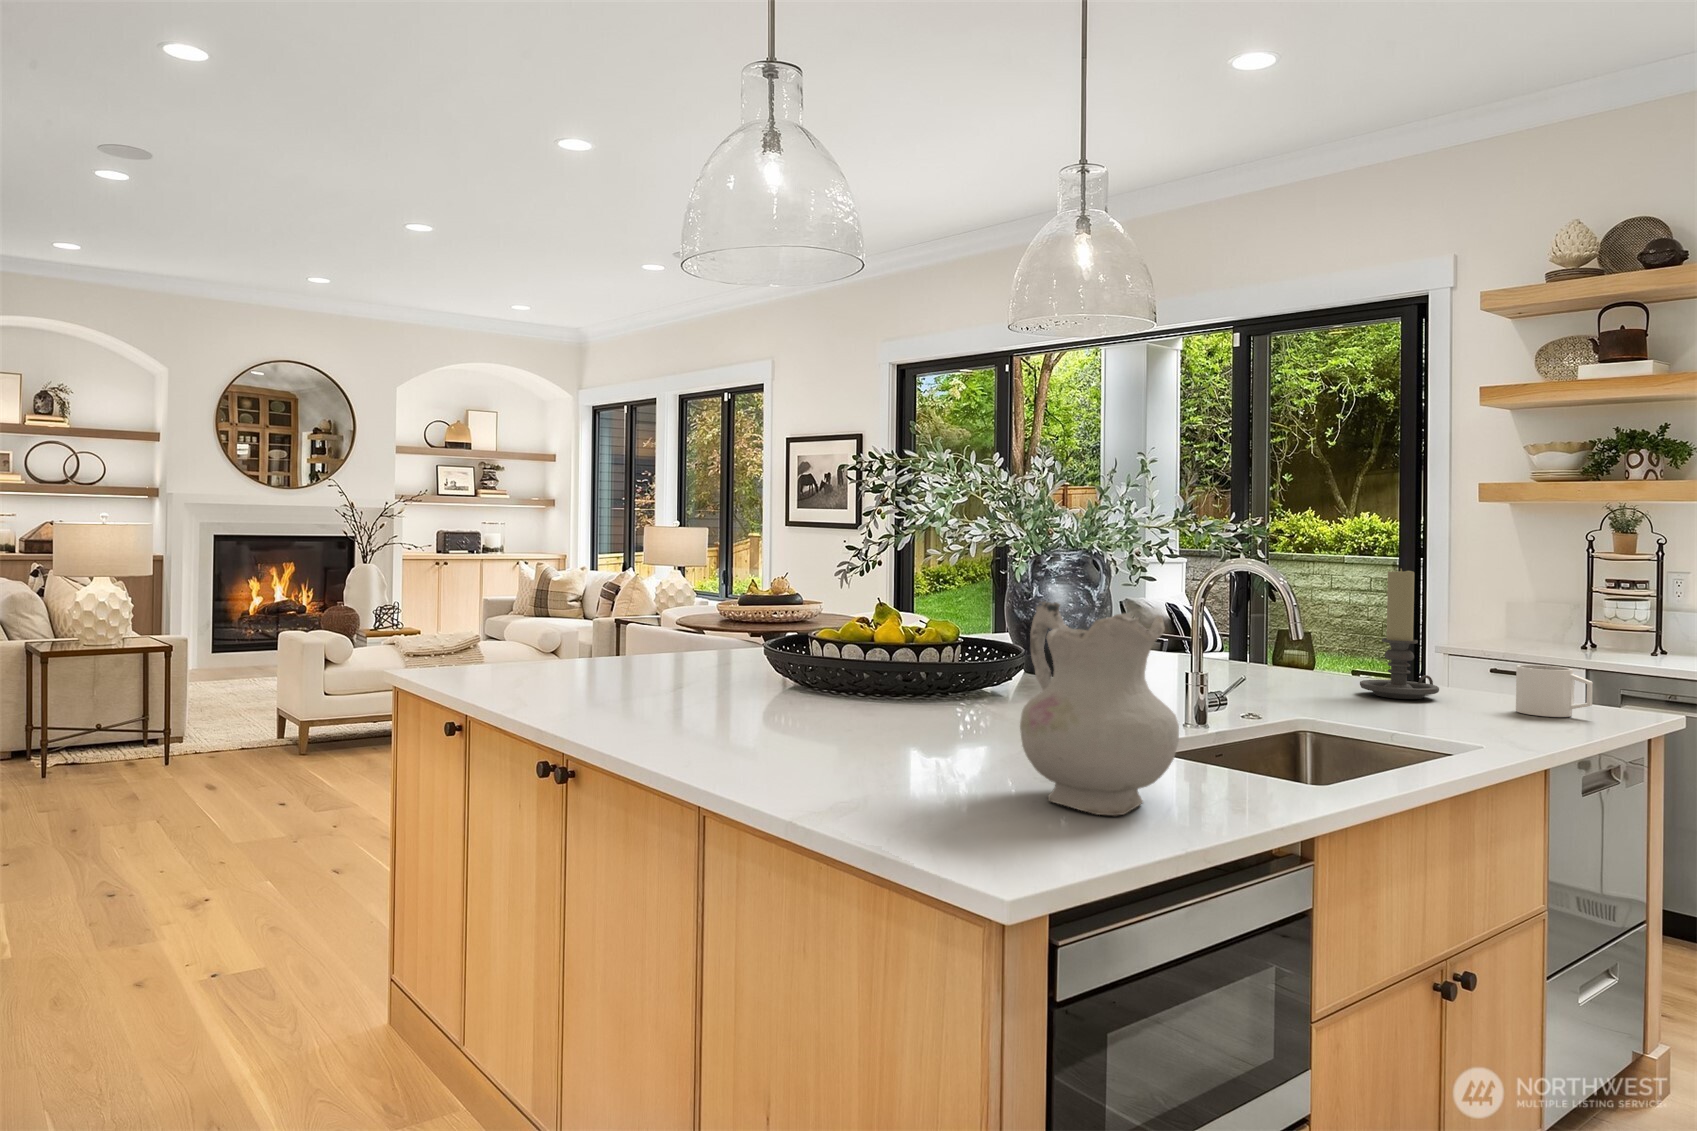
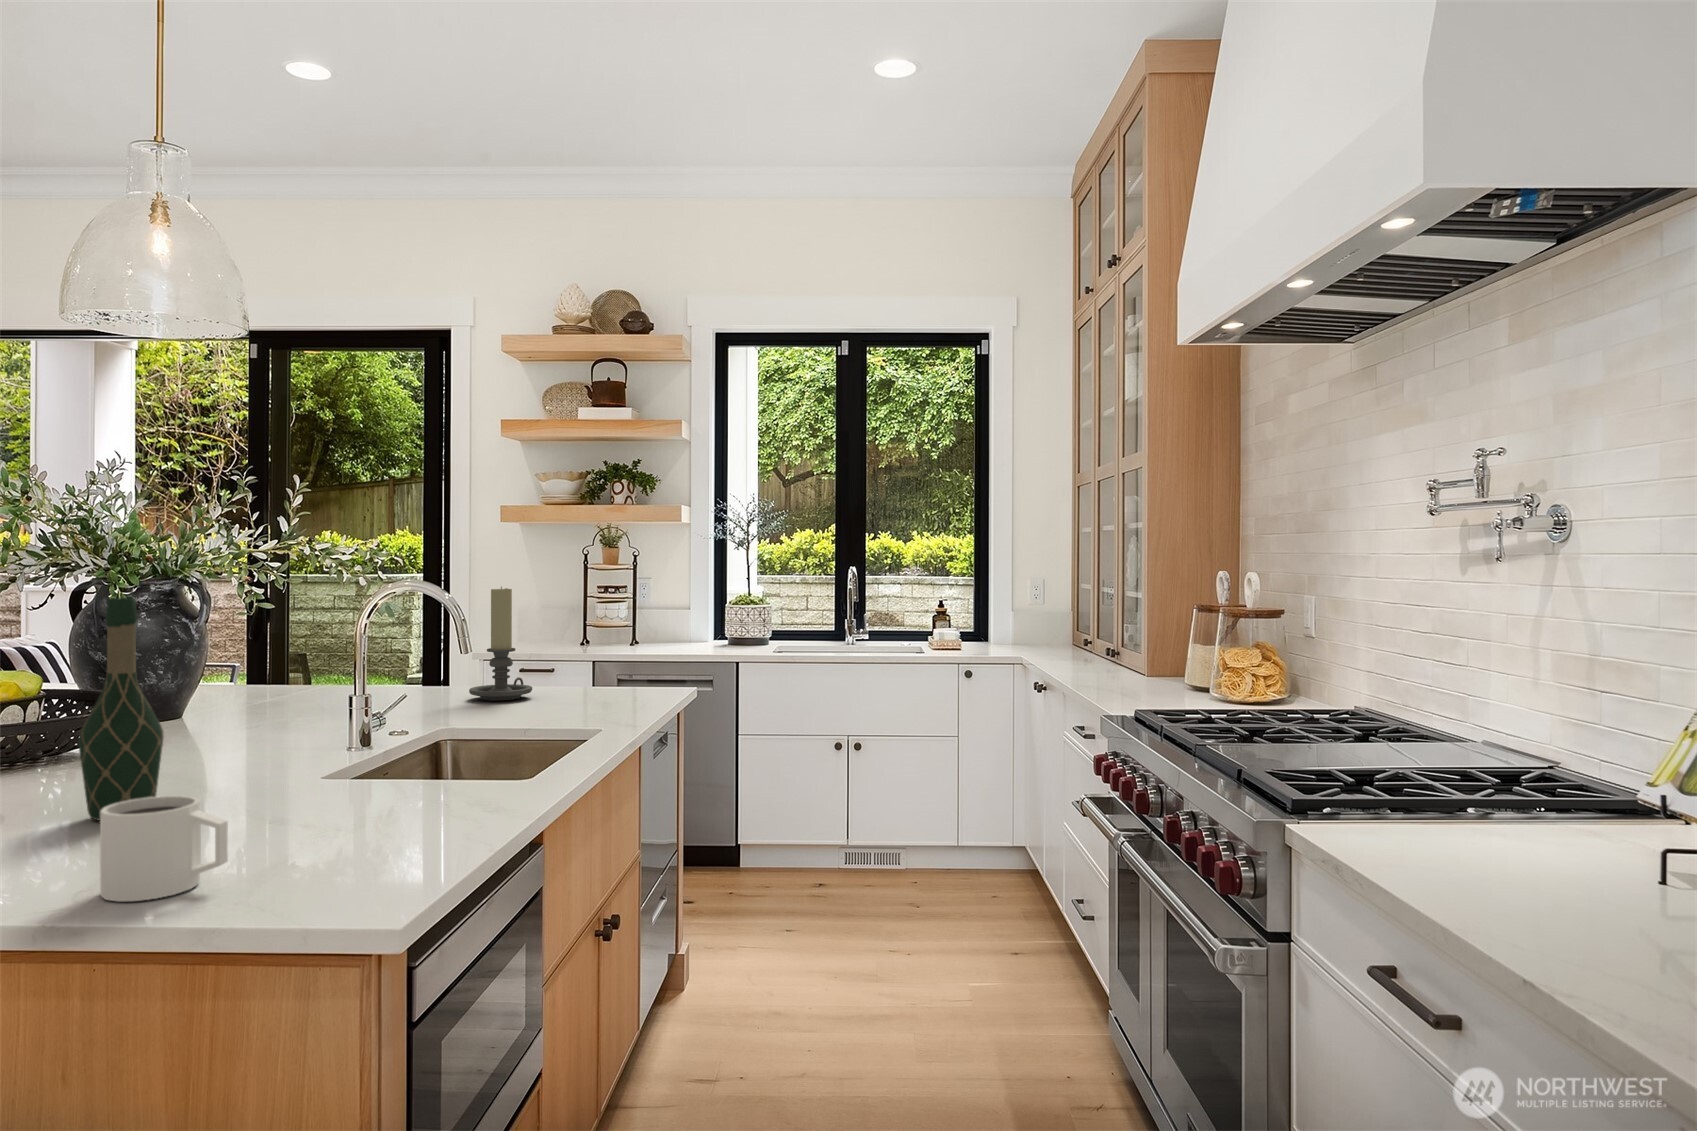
wine bottle: none [919,557,979,746] -> present [78,598,164,821]
ceramic pitcher: present [1020,601,1179,816] -> none [274,643,443,841]
mug: present [1516,665,1593,717] -> present [100,796,228,901]

